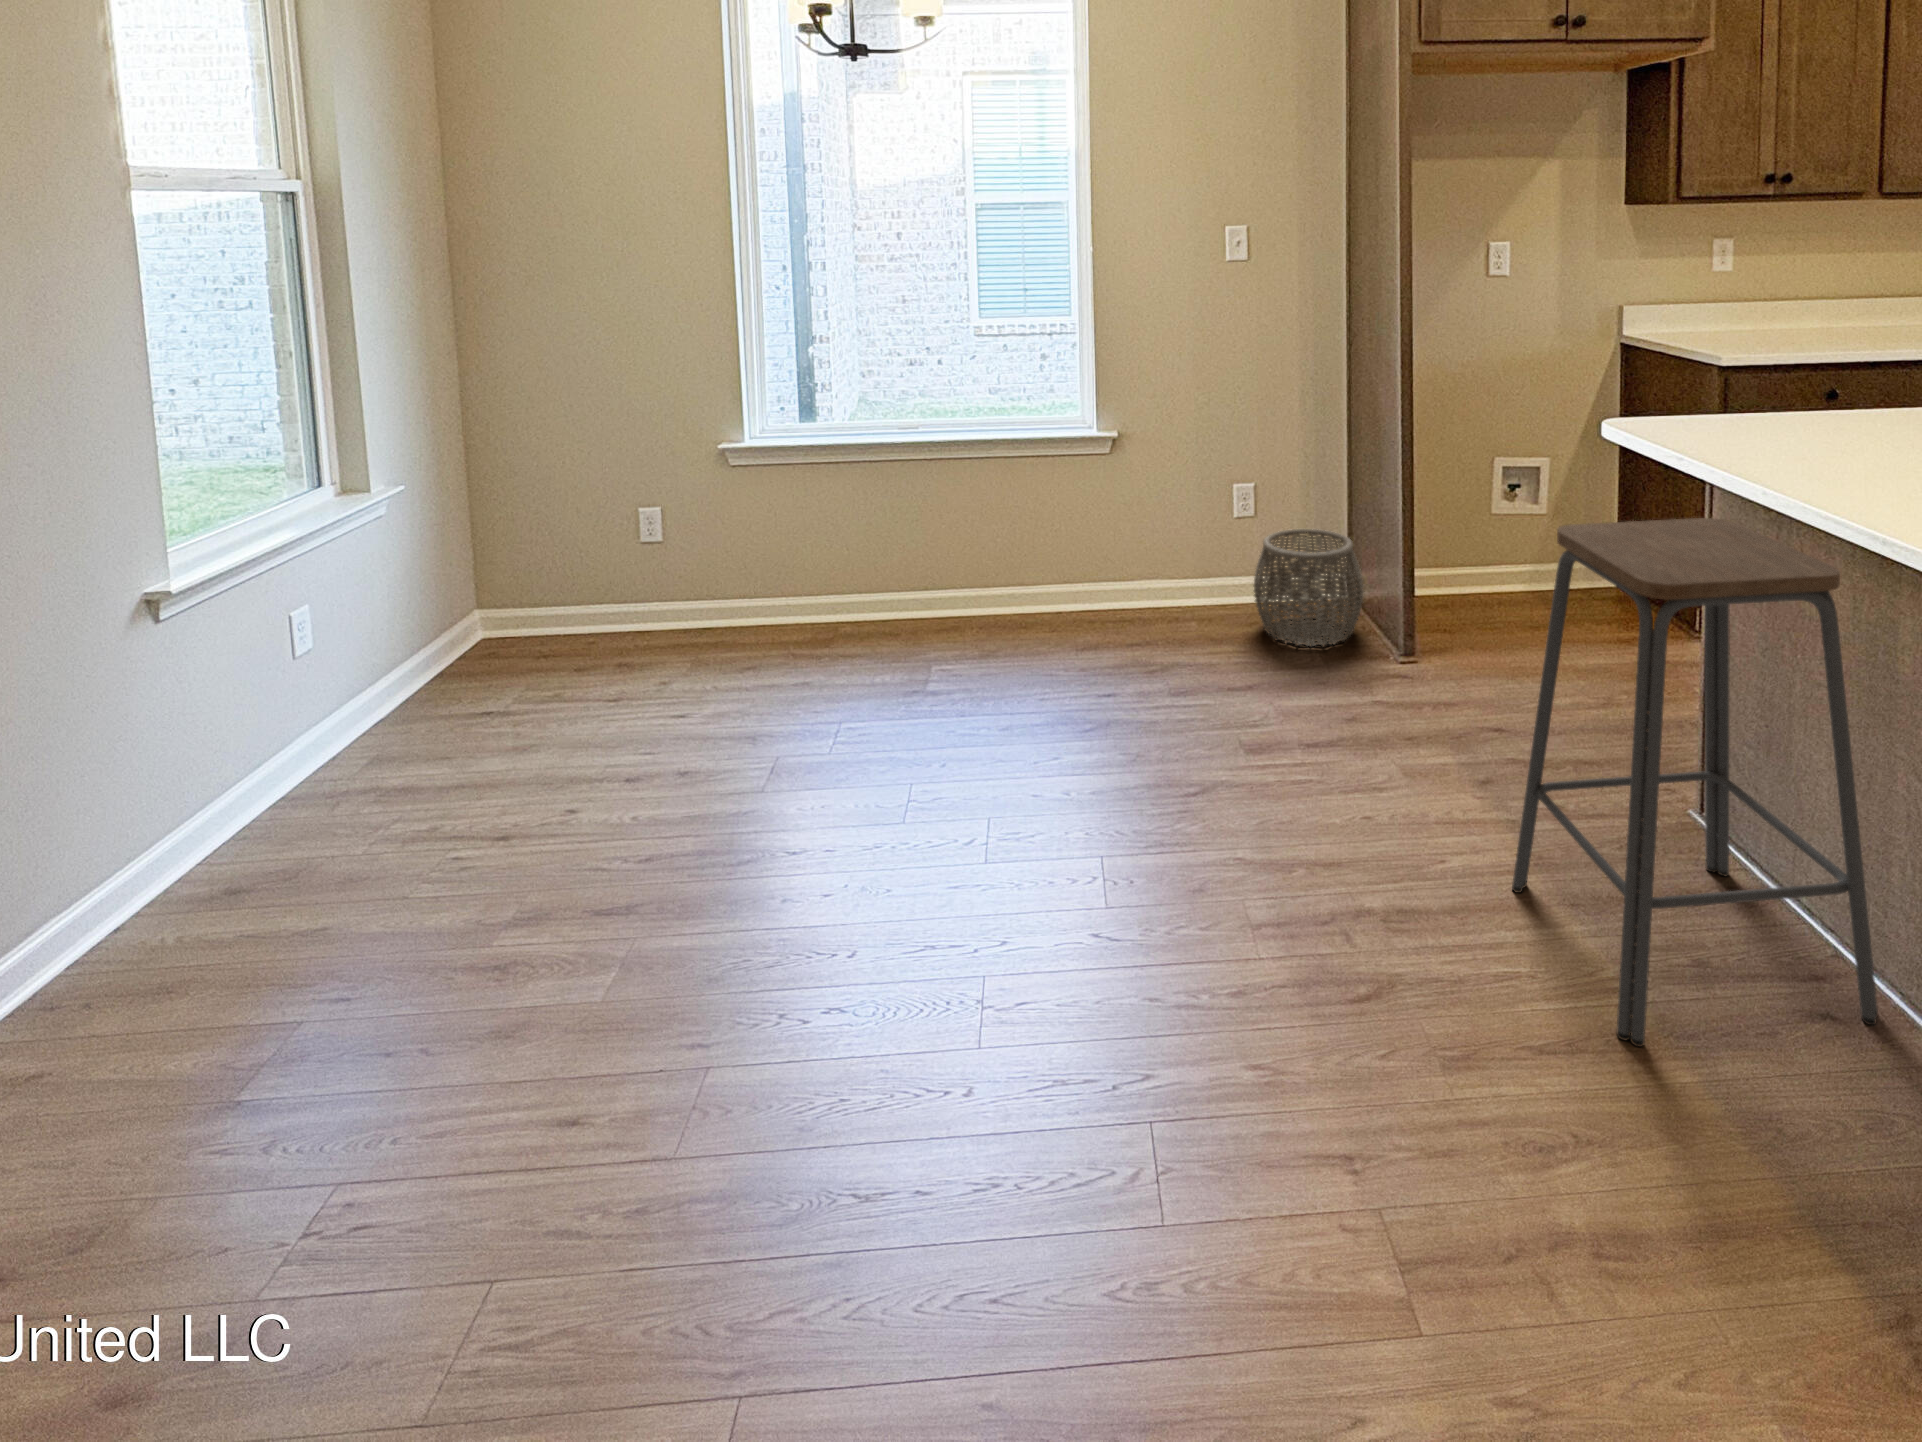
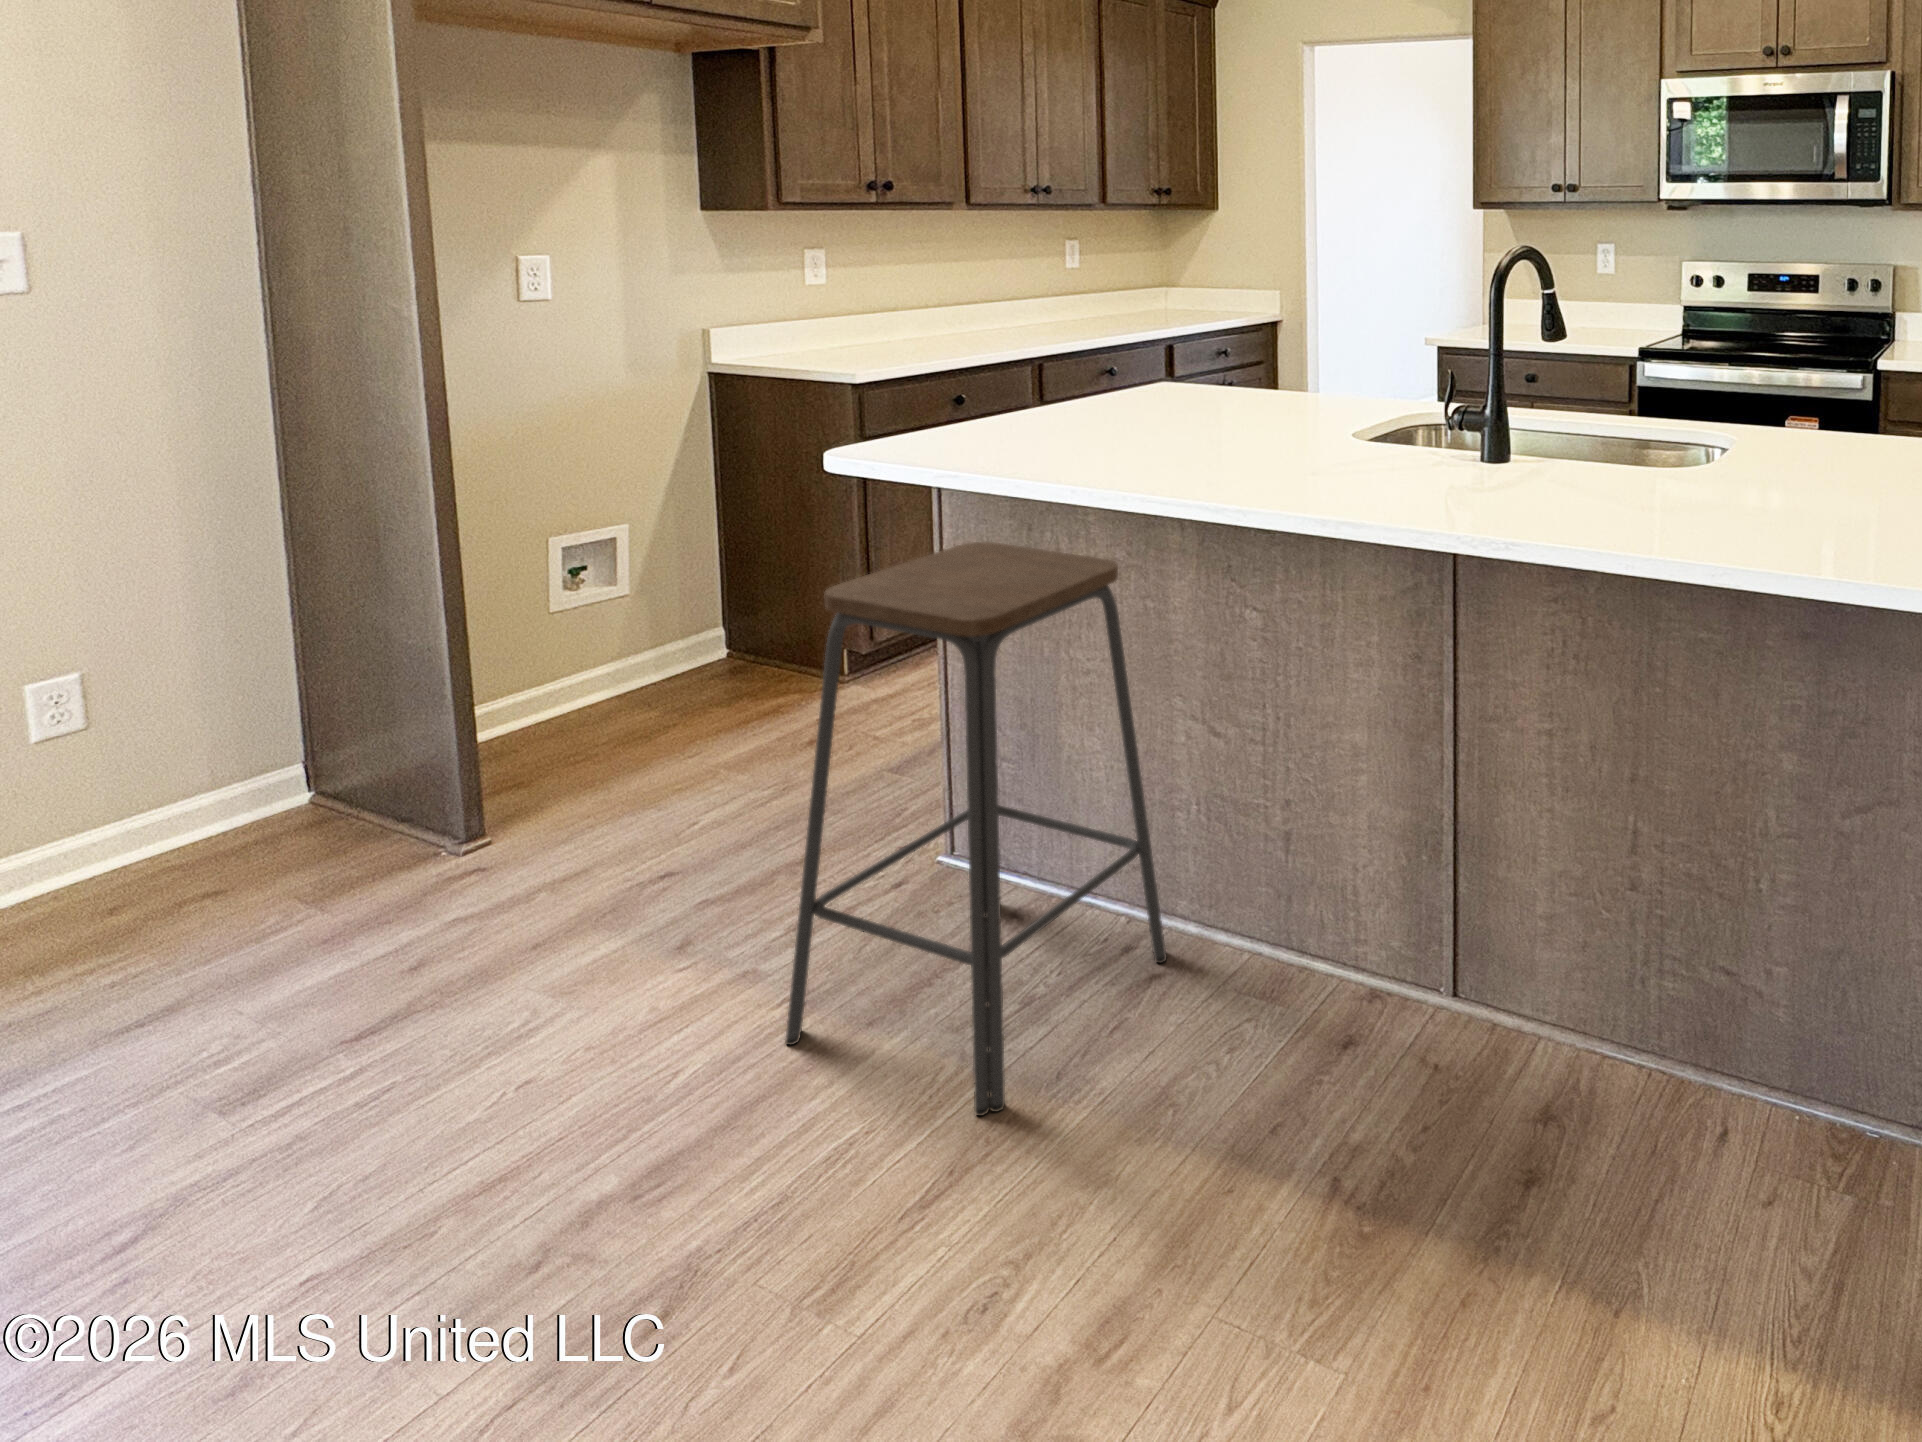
woven basket: present [1254,529,1364,646] -> none [125,706,376,915]

